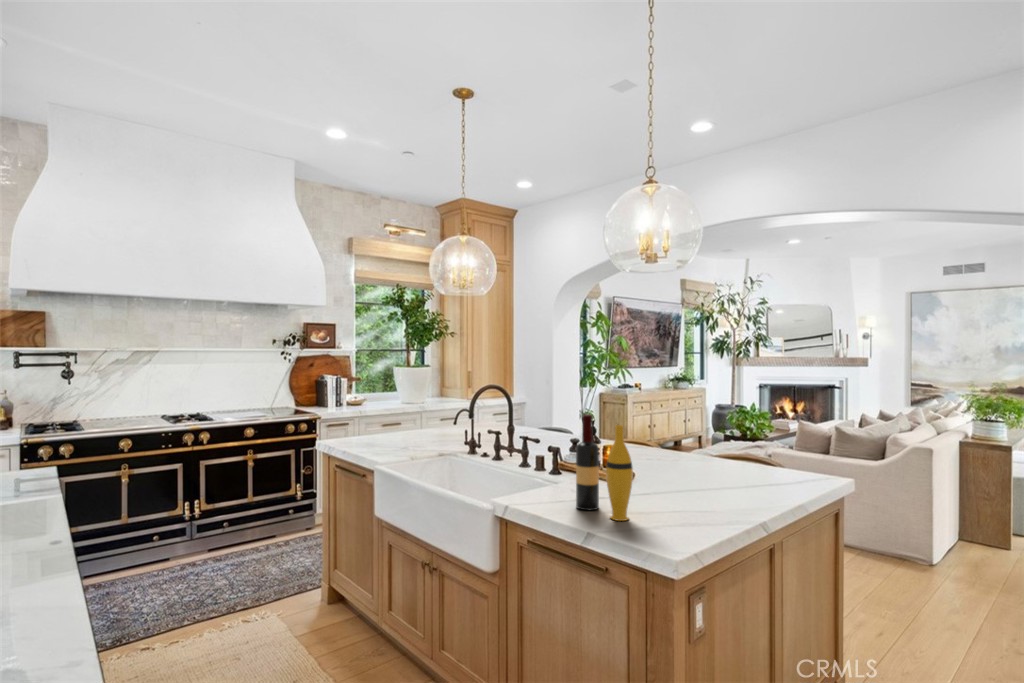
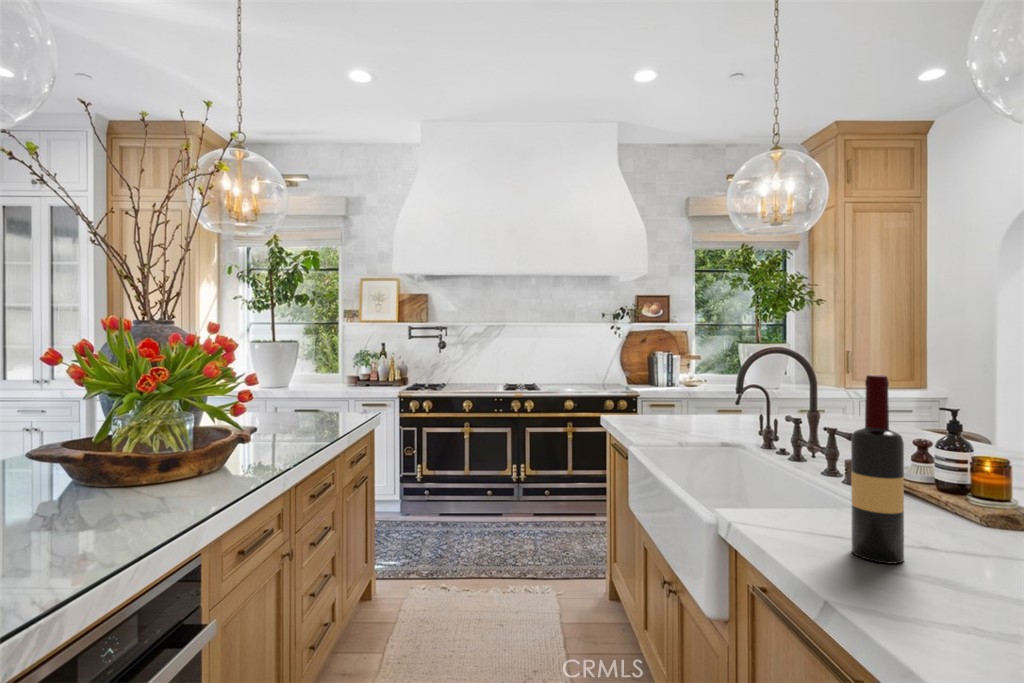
vase: present [606,425,633,521] -> none [898,394,968,602]

